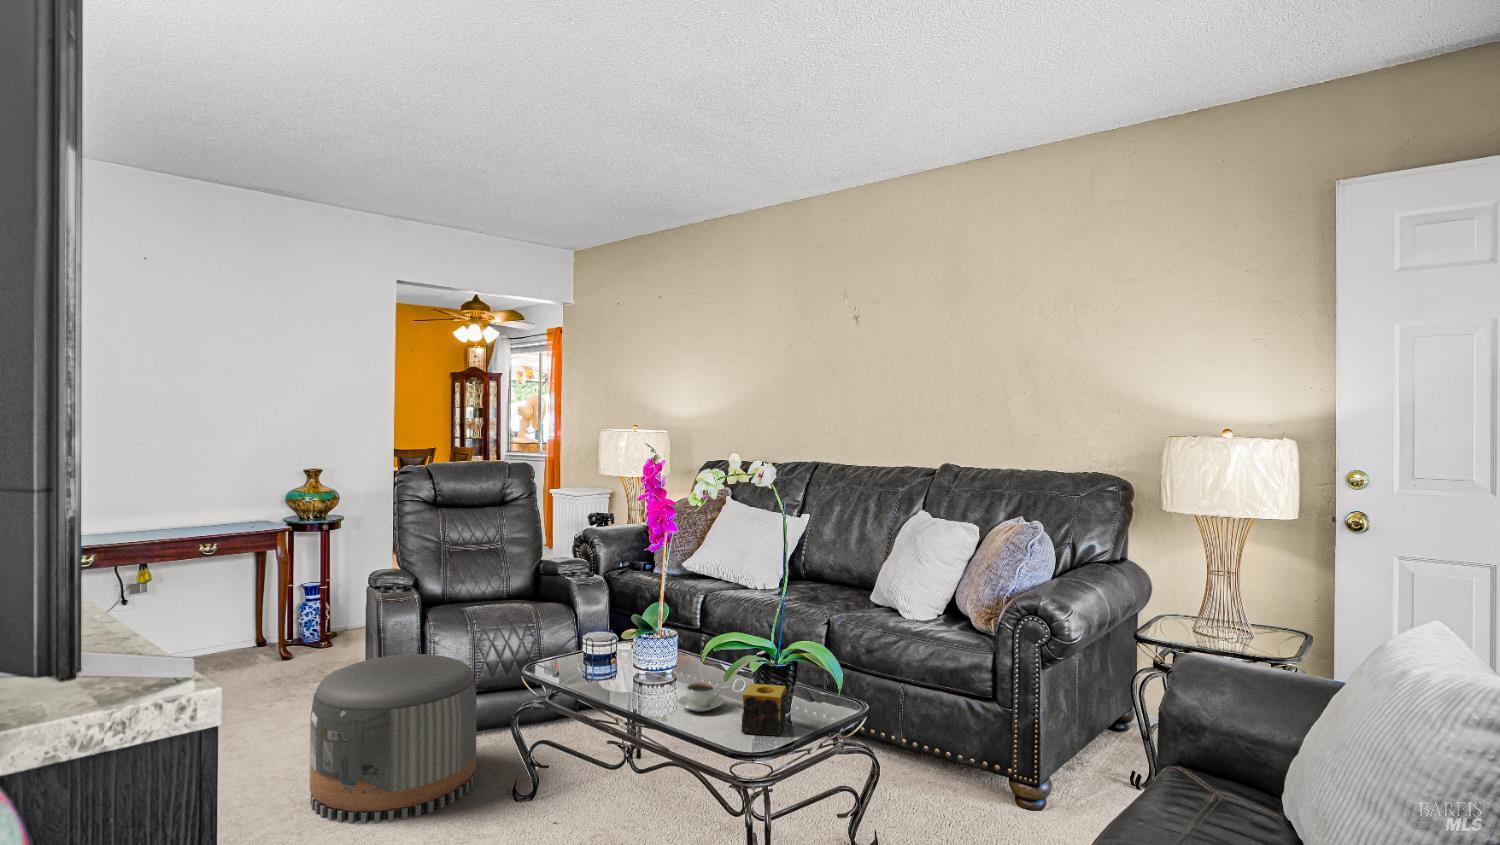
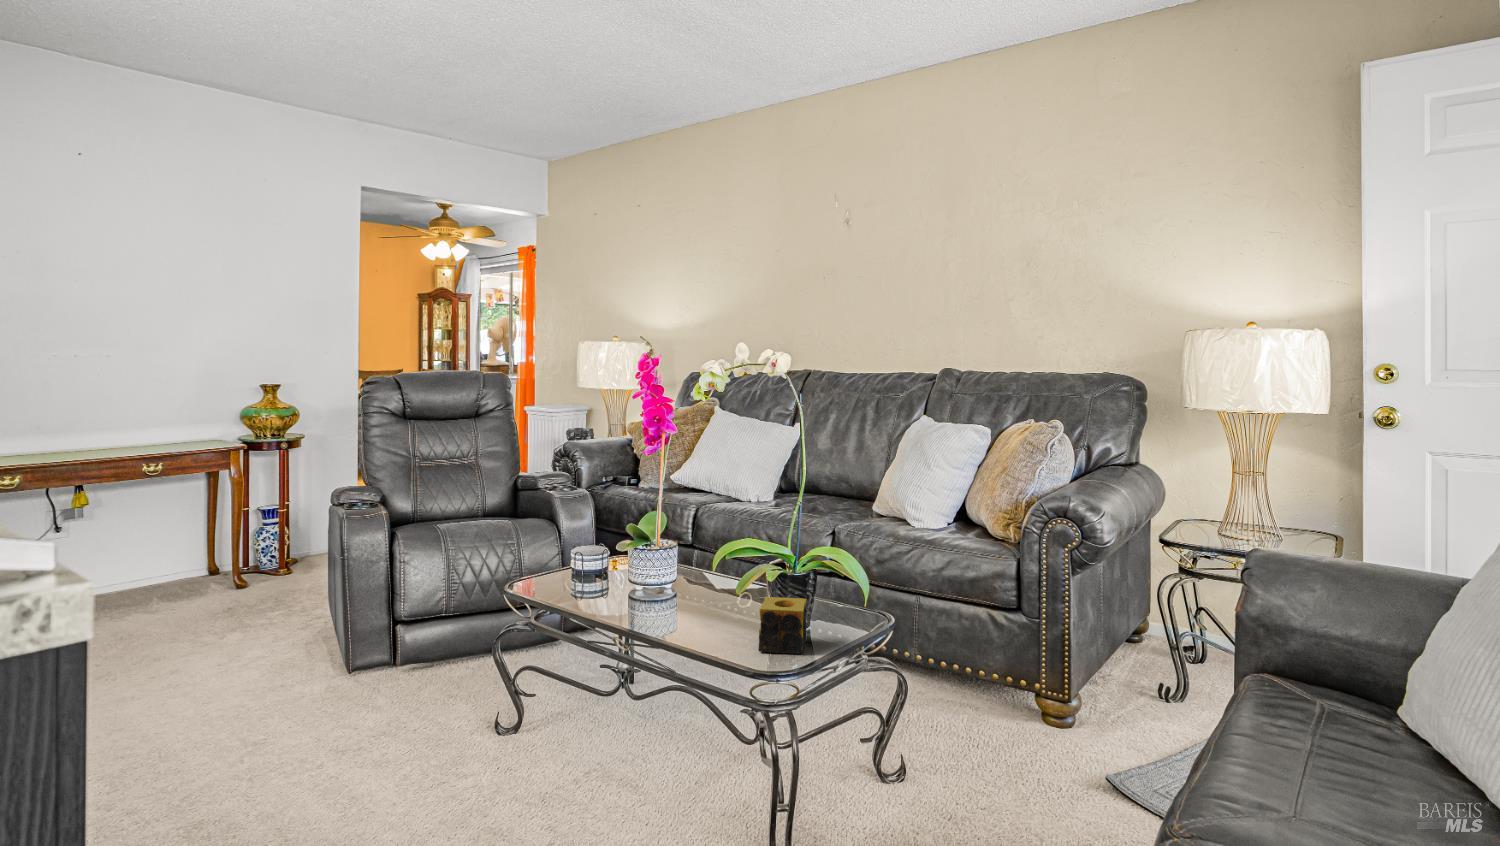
pouf: present [310,654,477,824] -> none [265,575,455,760]
coffee cup: present [678,683,724,712] -> none [682,597,734,629]

